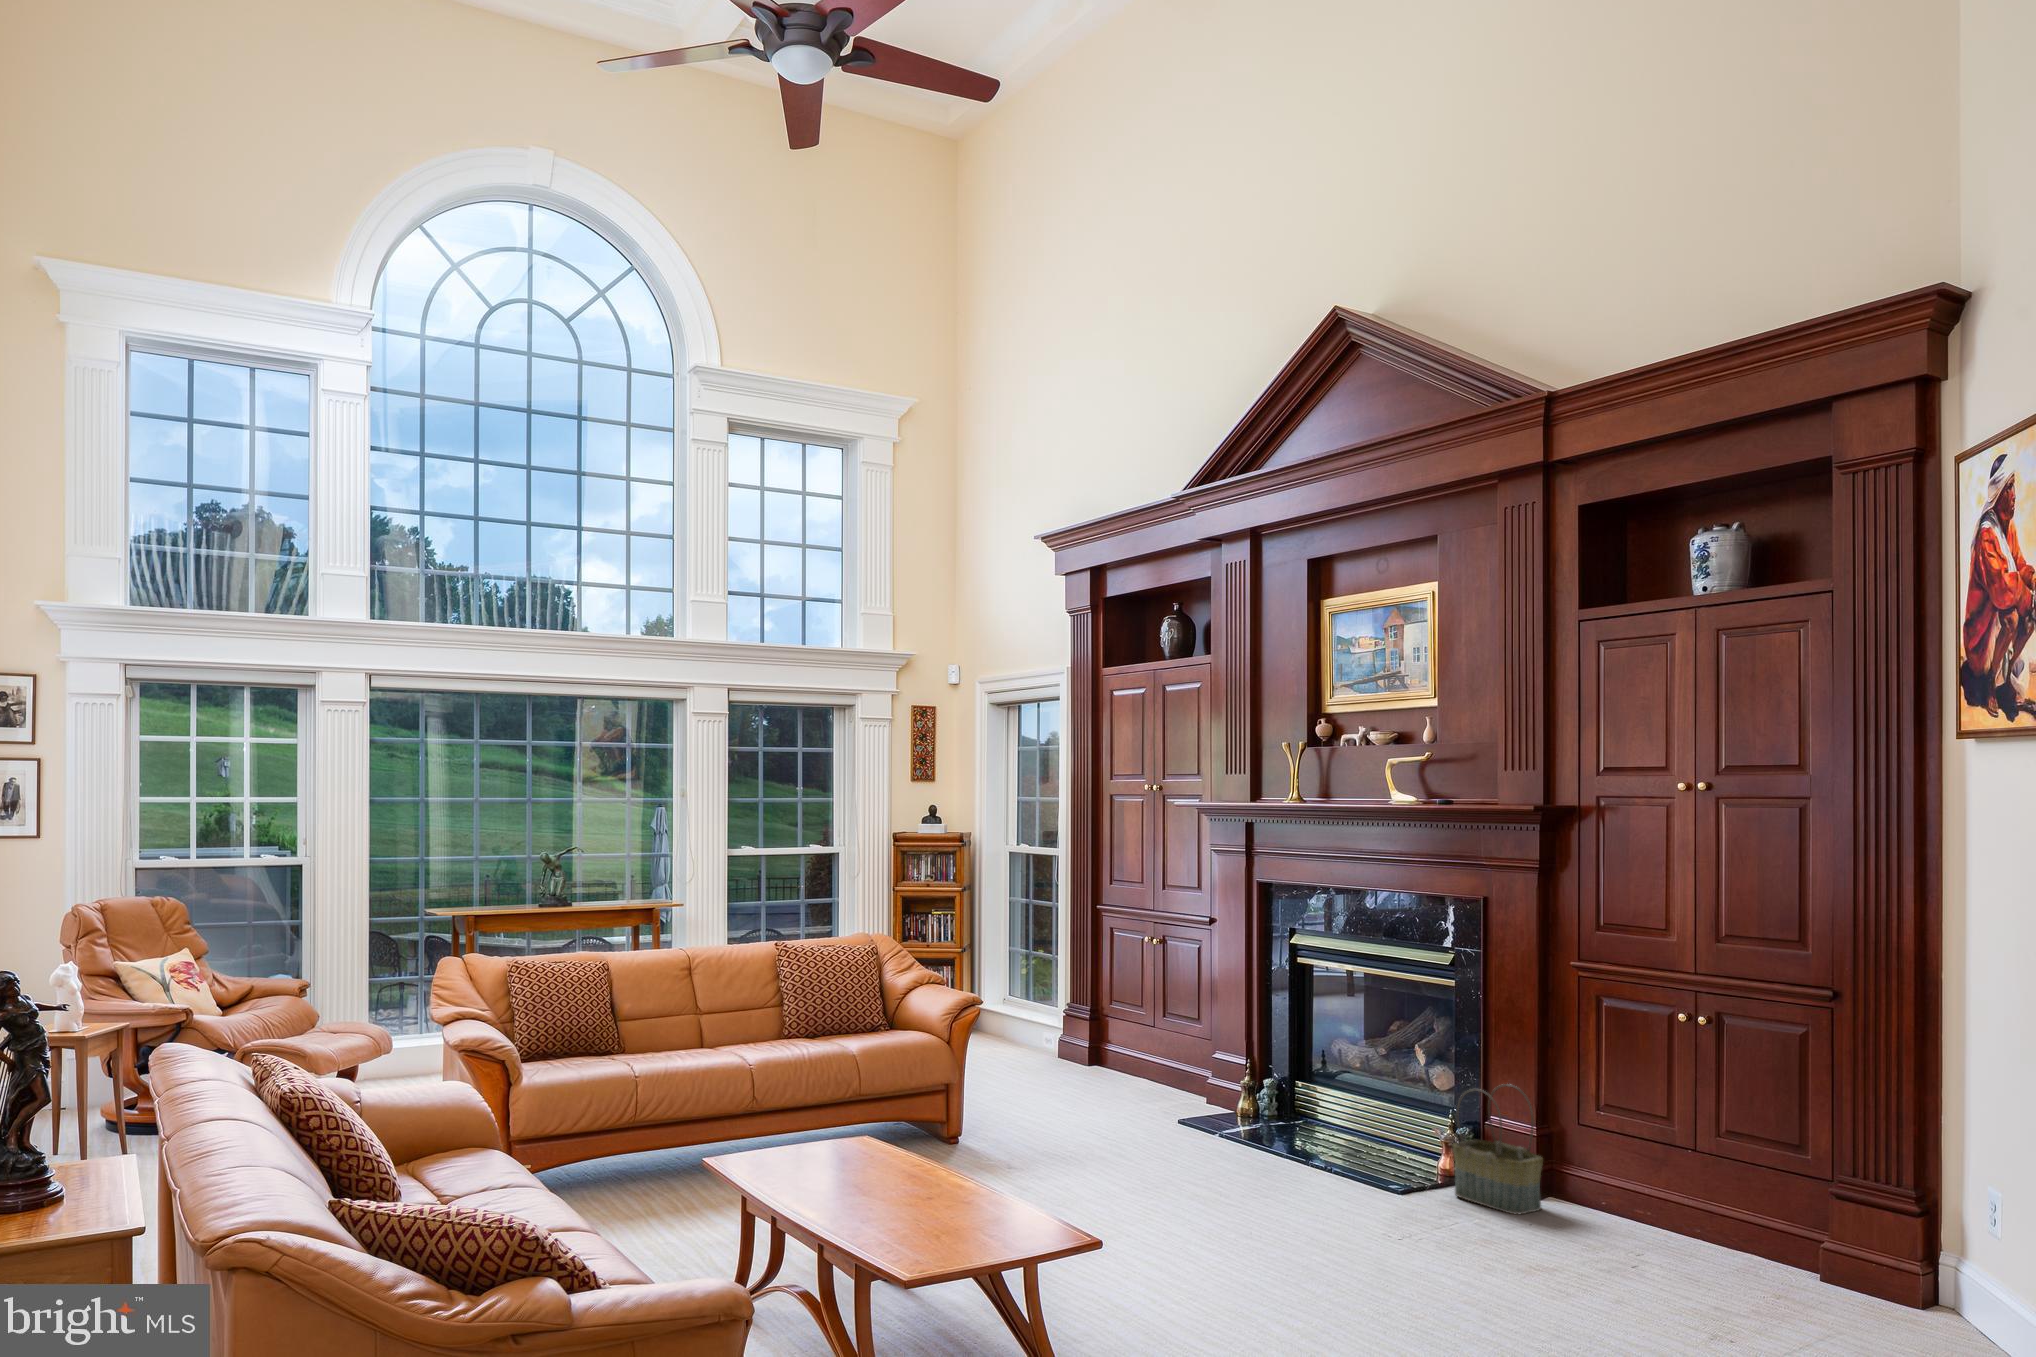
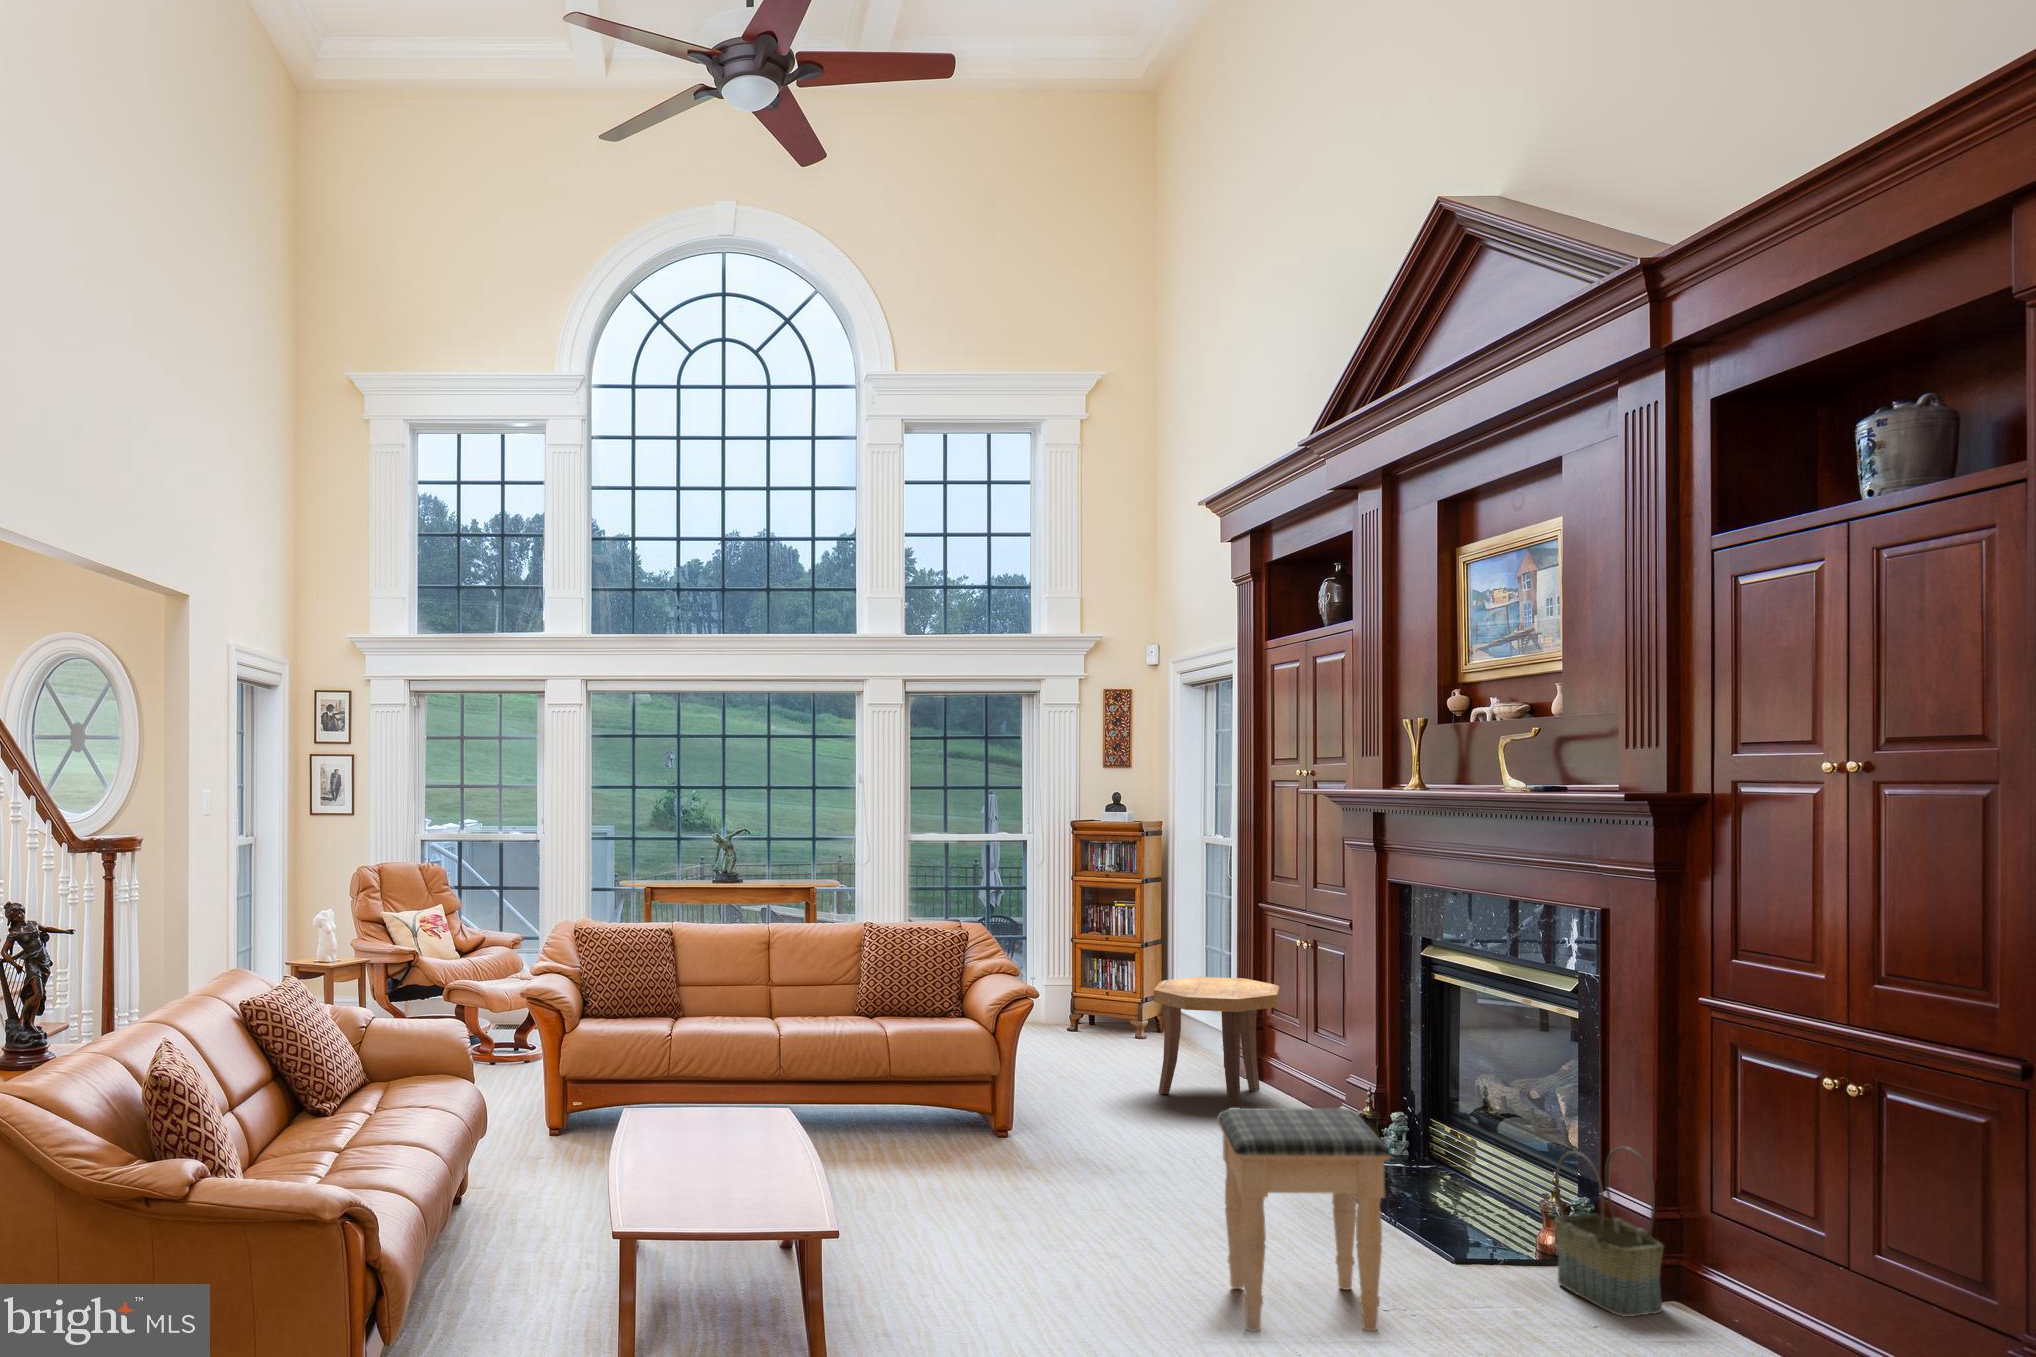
side table: none [1018,971,1130,1089] -> present [1154,977,1279,1109]
footstool: none [1203,1063,1363,1245] -> present [1217,1108,1390,1331]

